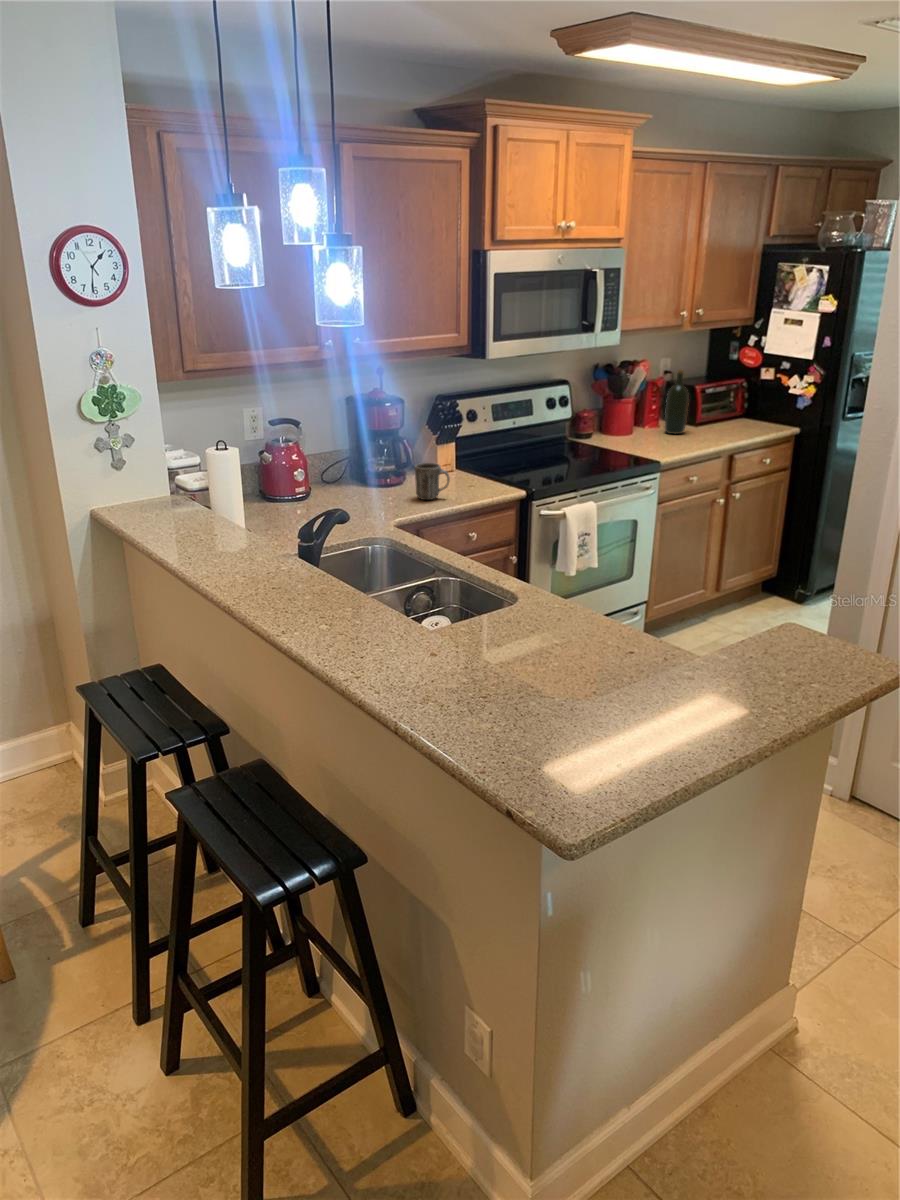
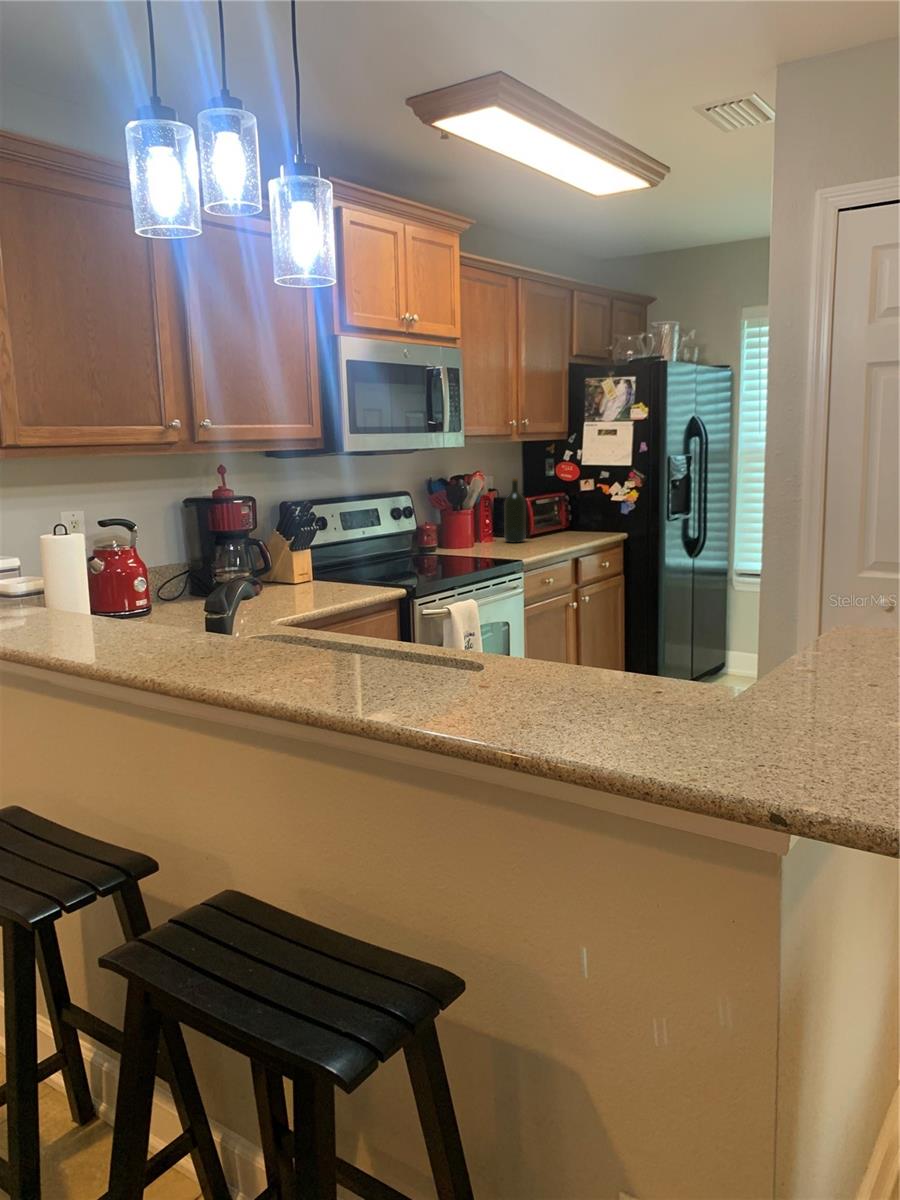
mug: present [414,463,450,500] -> none [283,561,326,603]

